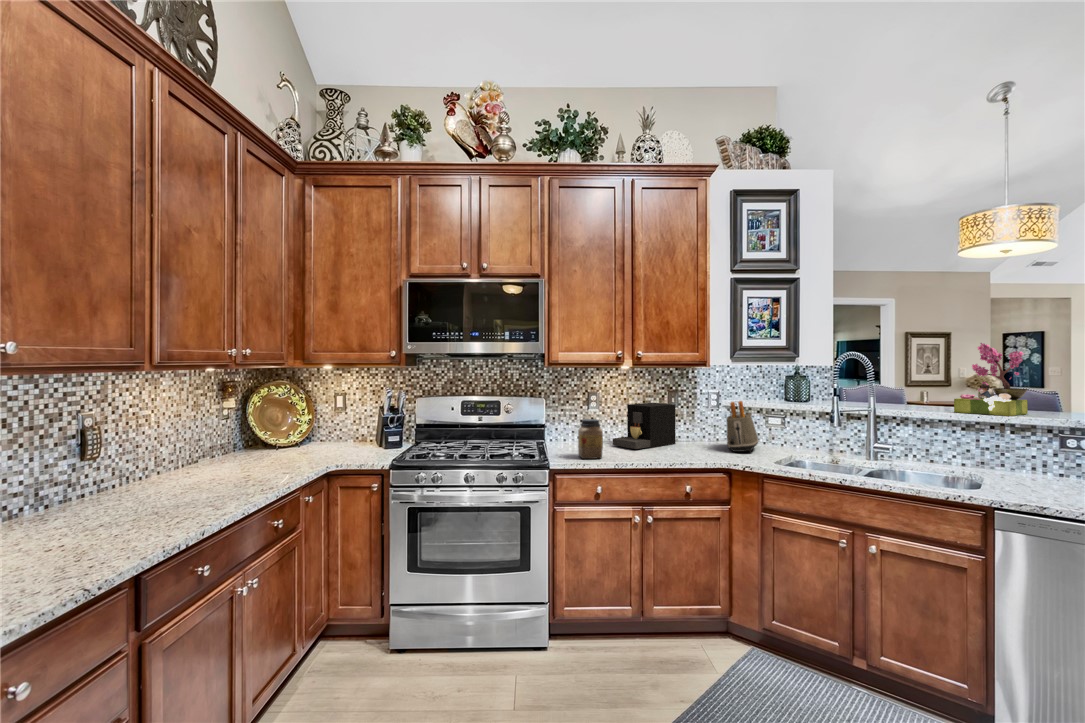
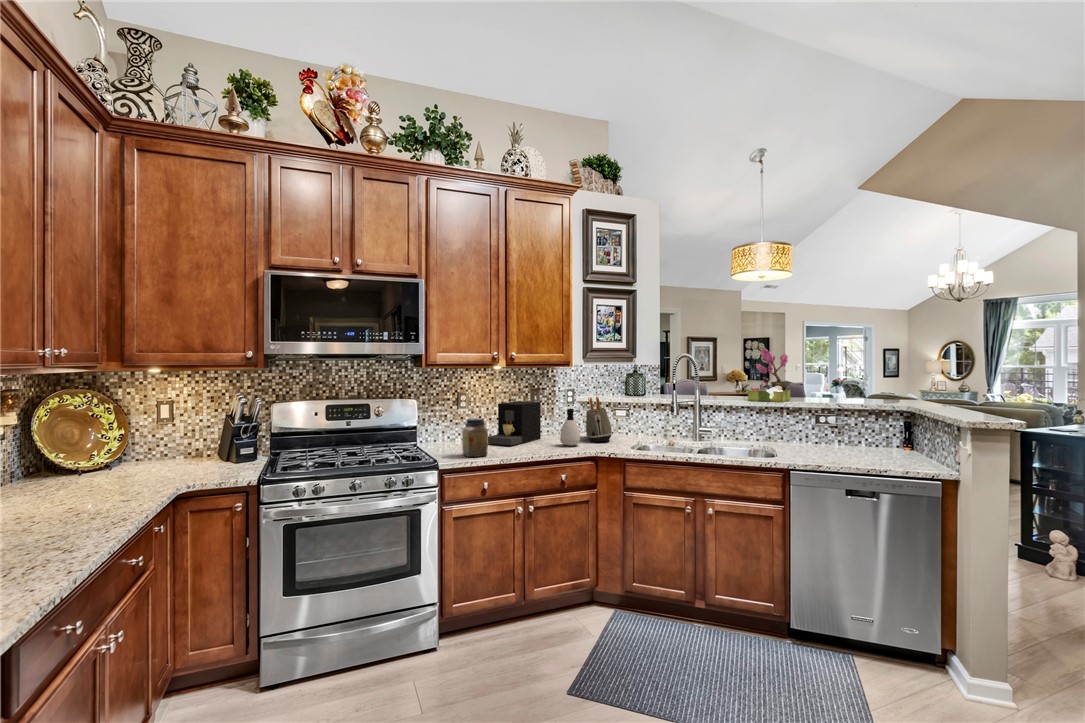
soap dispenser: none [690,413,713,454] -> present [560,409,580,446]

